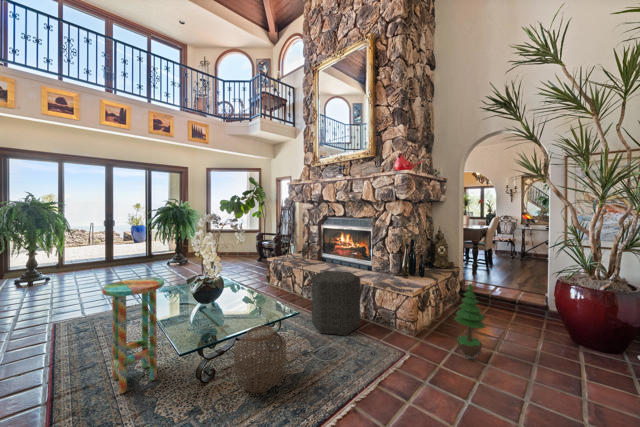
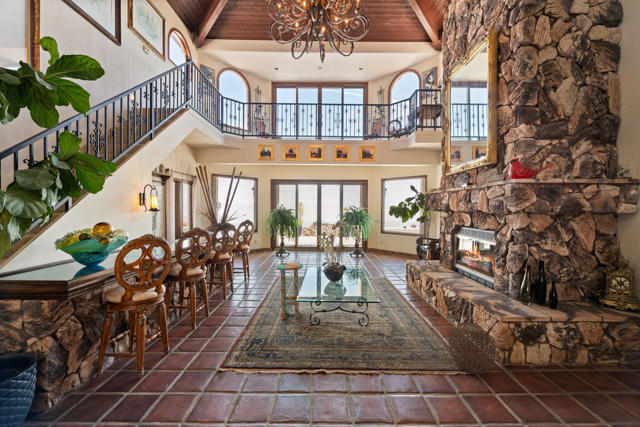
ottoman: present [312,271,360,336] -> none [405,279,449,337]
potted tree: present [454,283,485,359] -> none [518,315,559,402]
woven basket: present [234,326,286,393] -> present [449,322,495,374]

